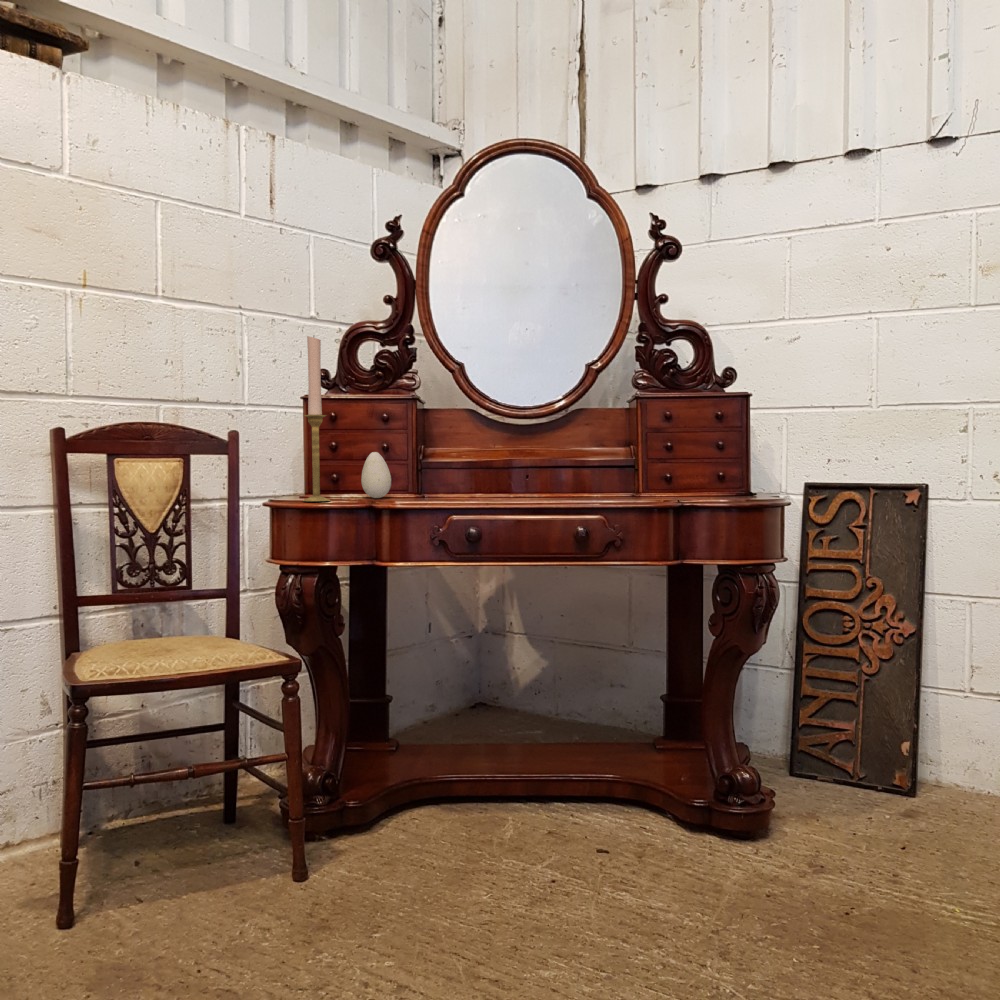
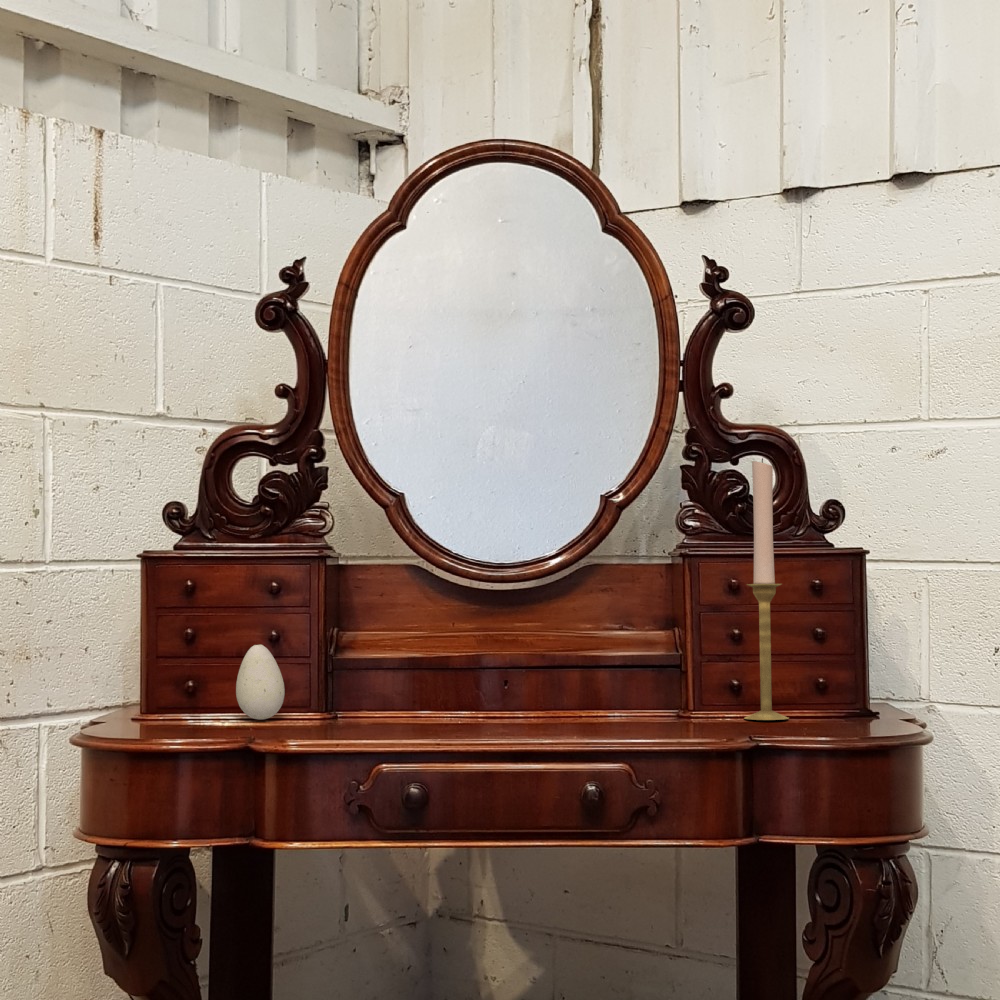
candlestick: present [303,336,330,501] -> present [744,458,789,720]

